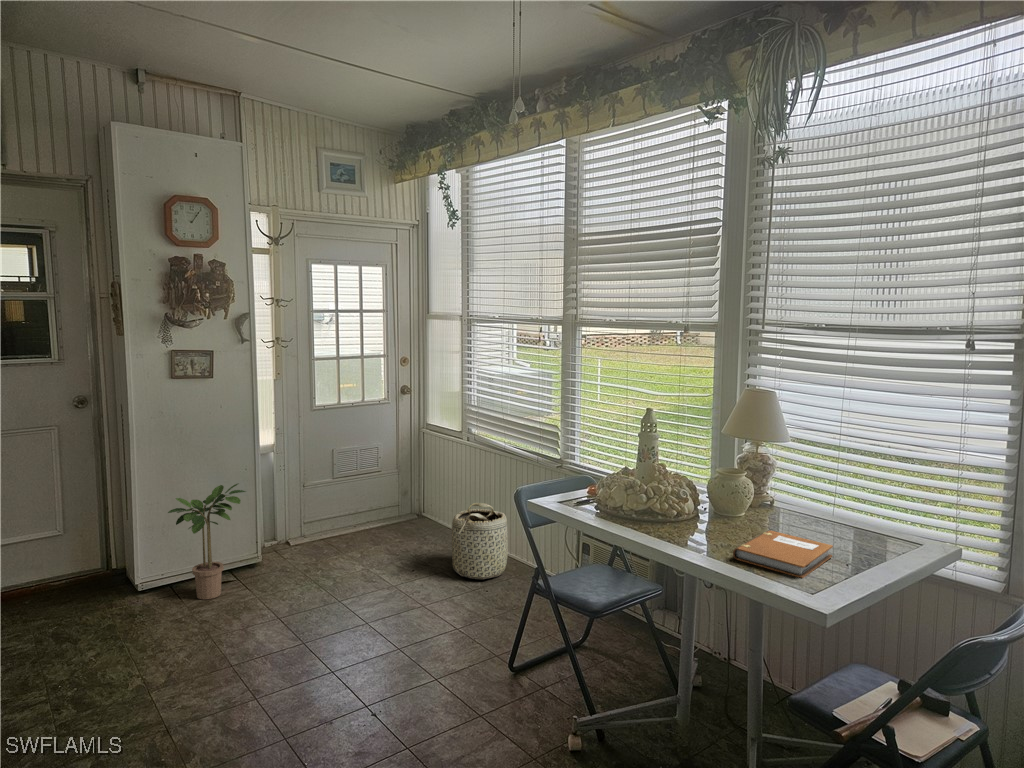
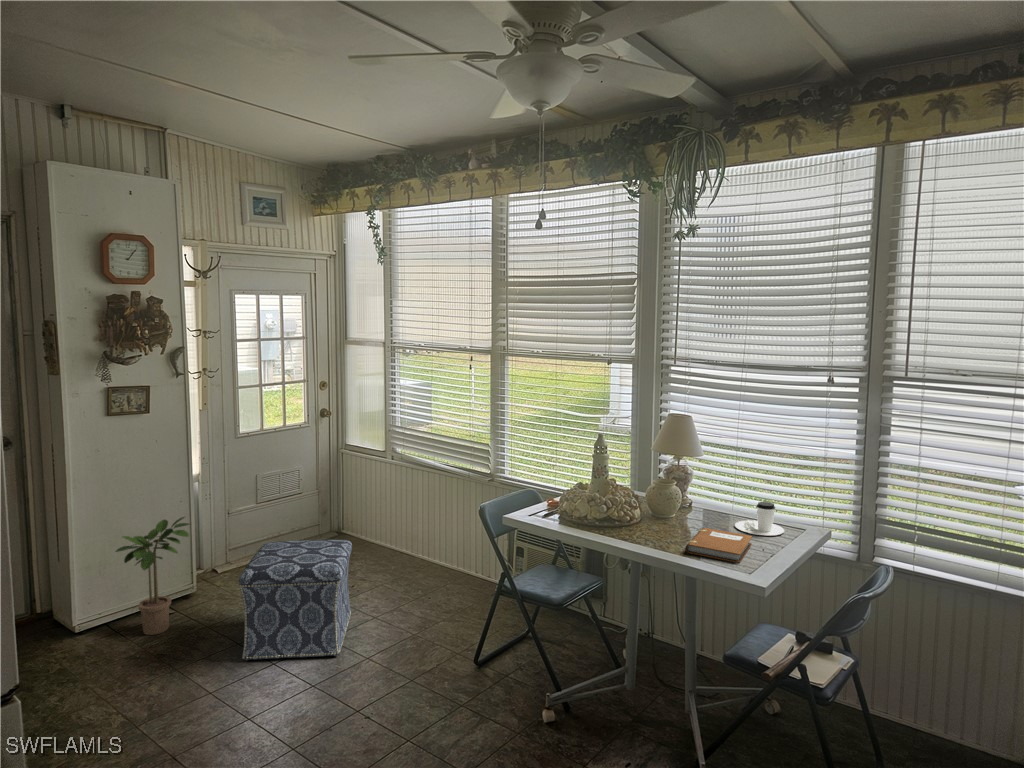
basket: present [451,503,508,579] -> none [391,518,443,588]
coffee cup: none [821,503,890,548] -> present [735,502,784,536]
ottoman: none [270,516,399,642] -> present [239,540,352,660]

